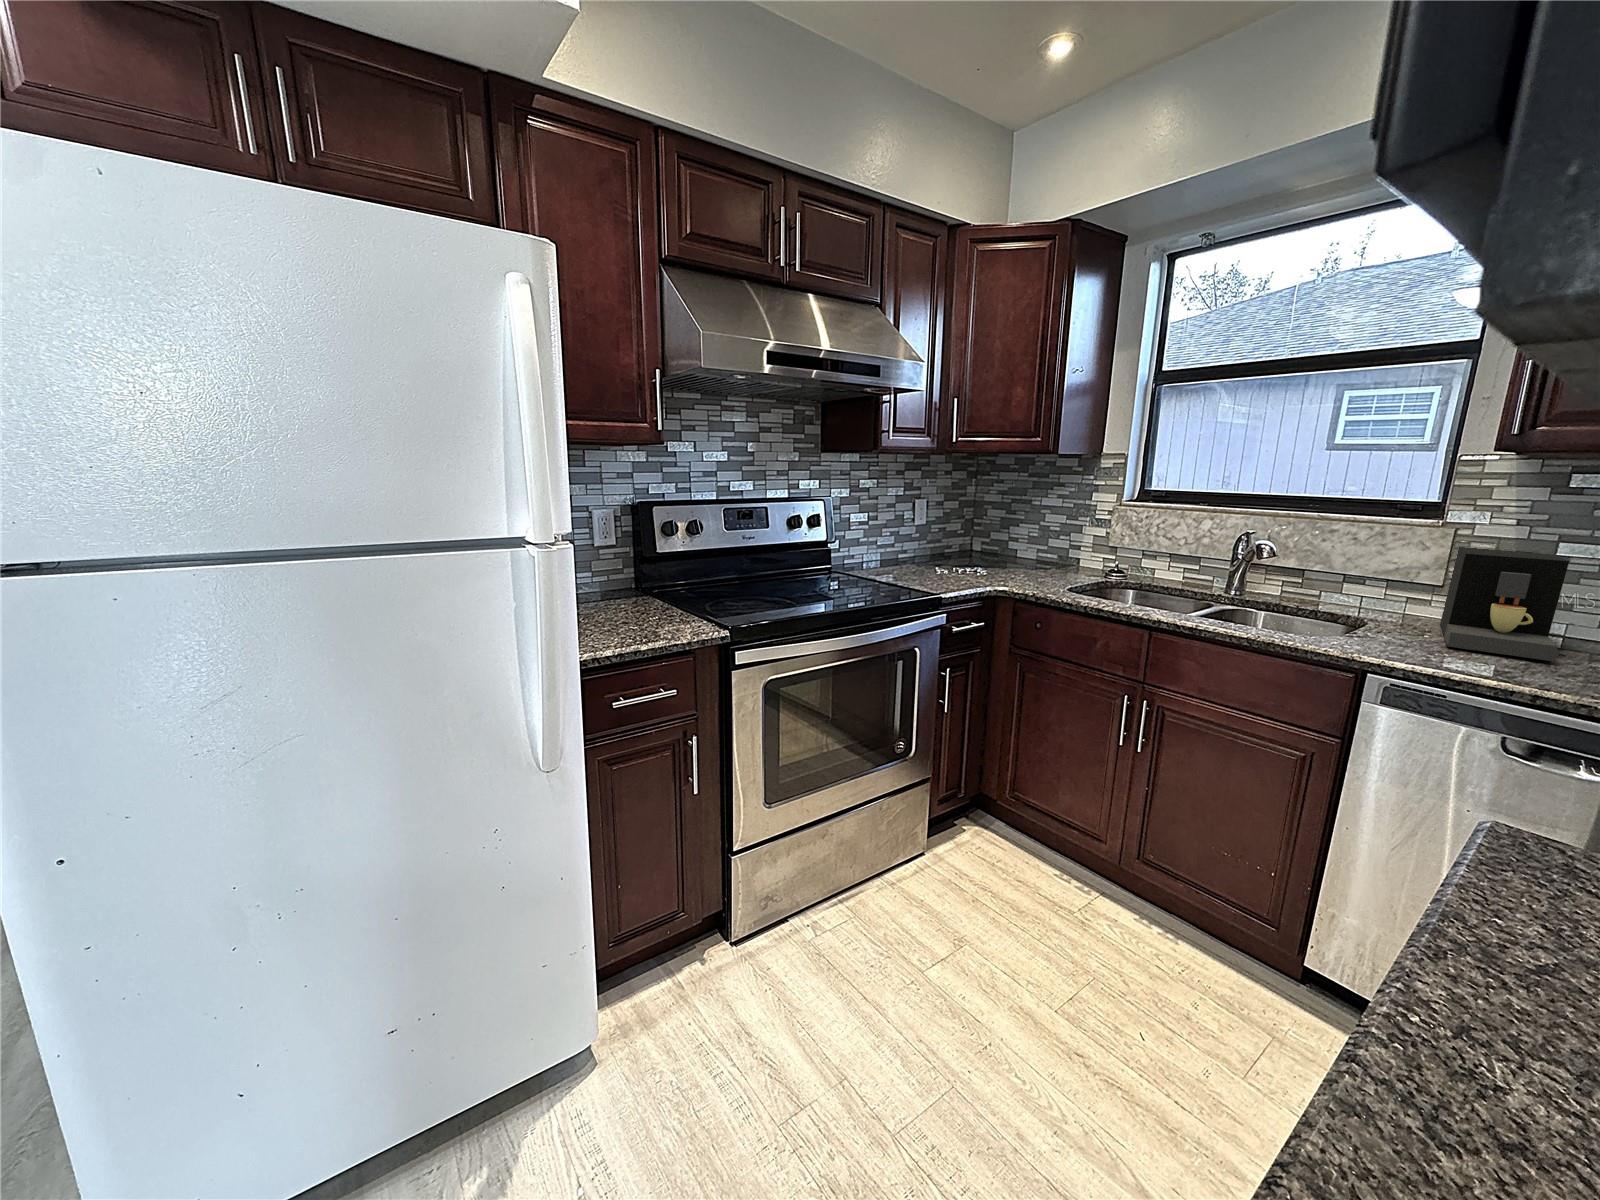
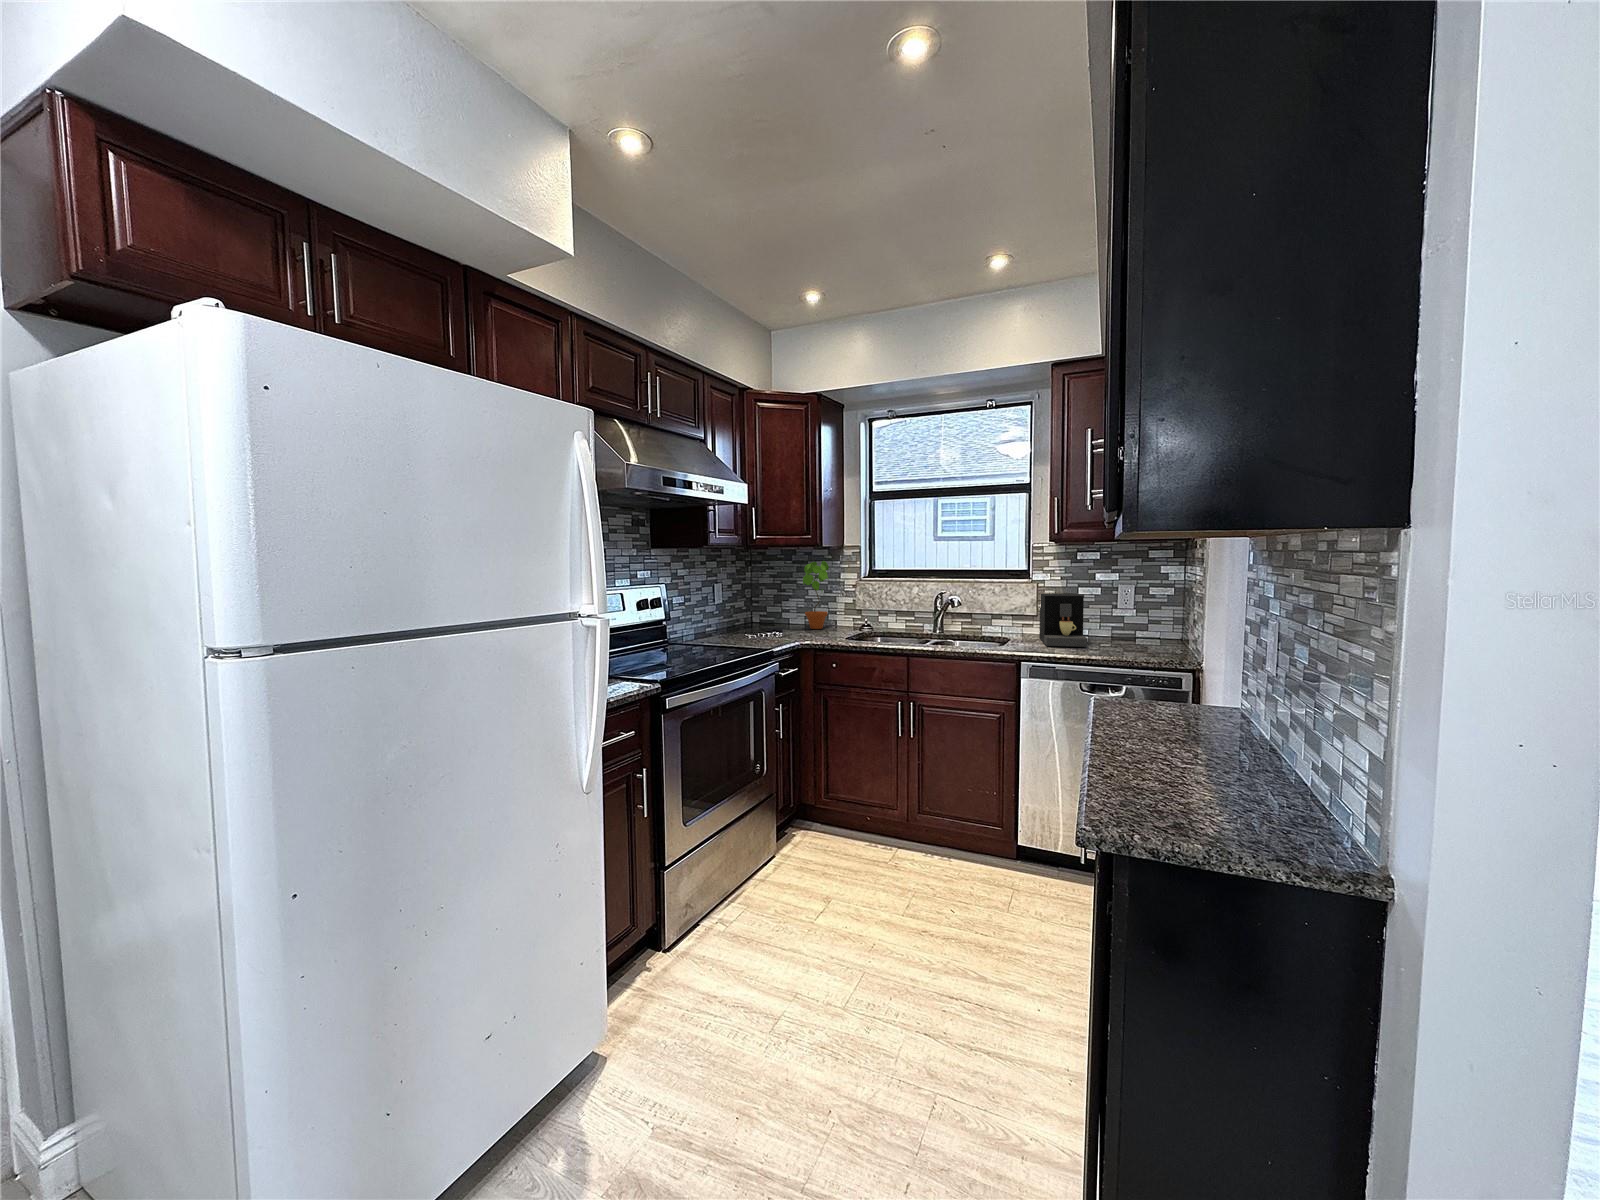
potted plant: none [1034,475,1076,567] -> present [803,561,829,629]

